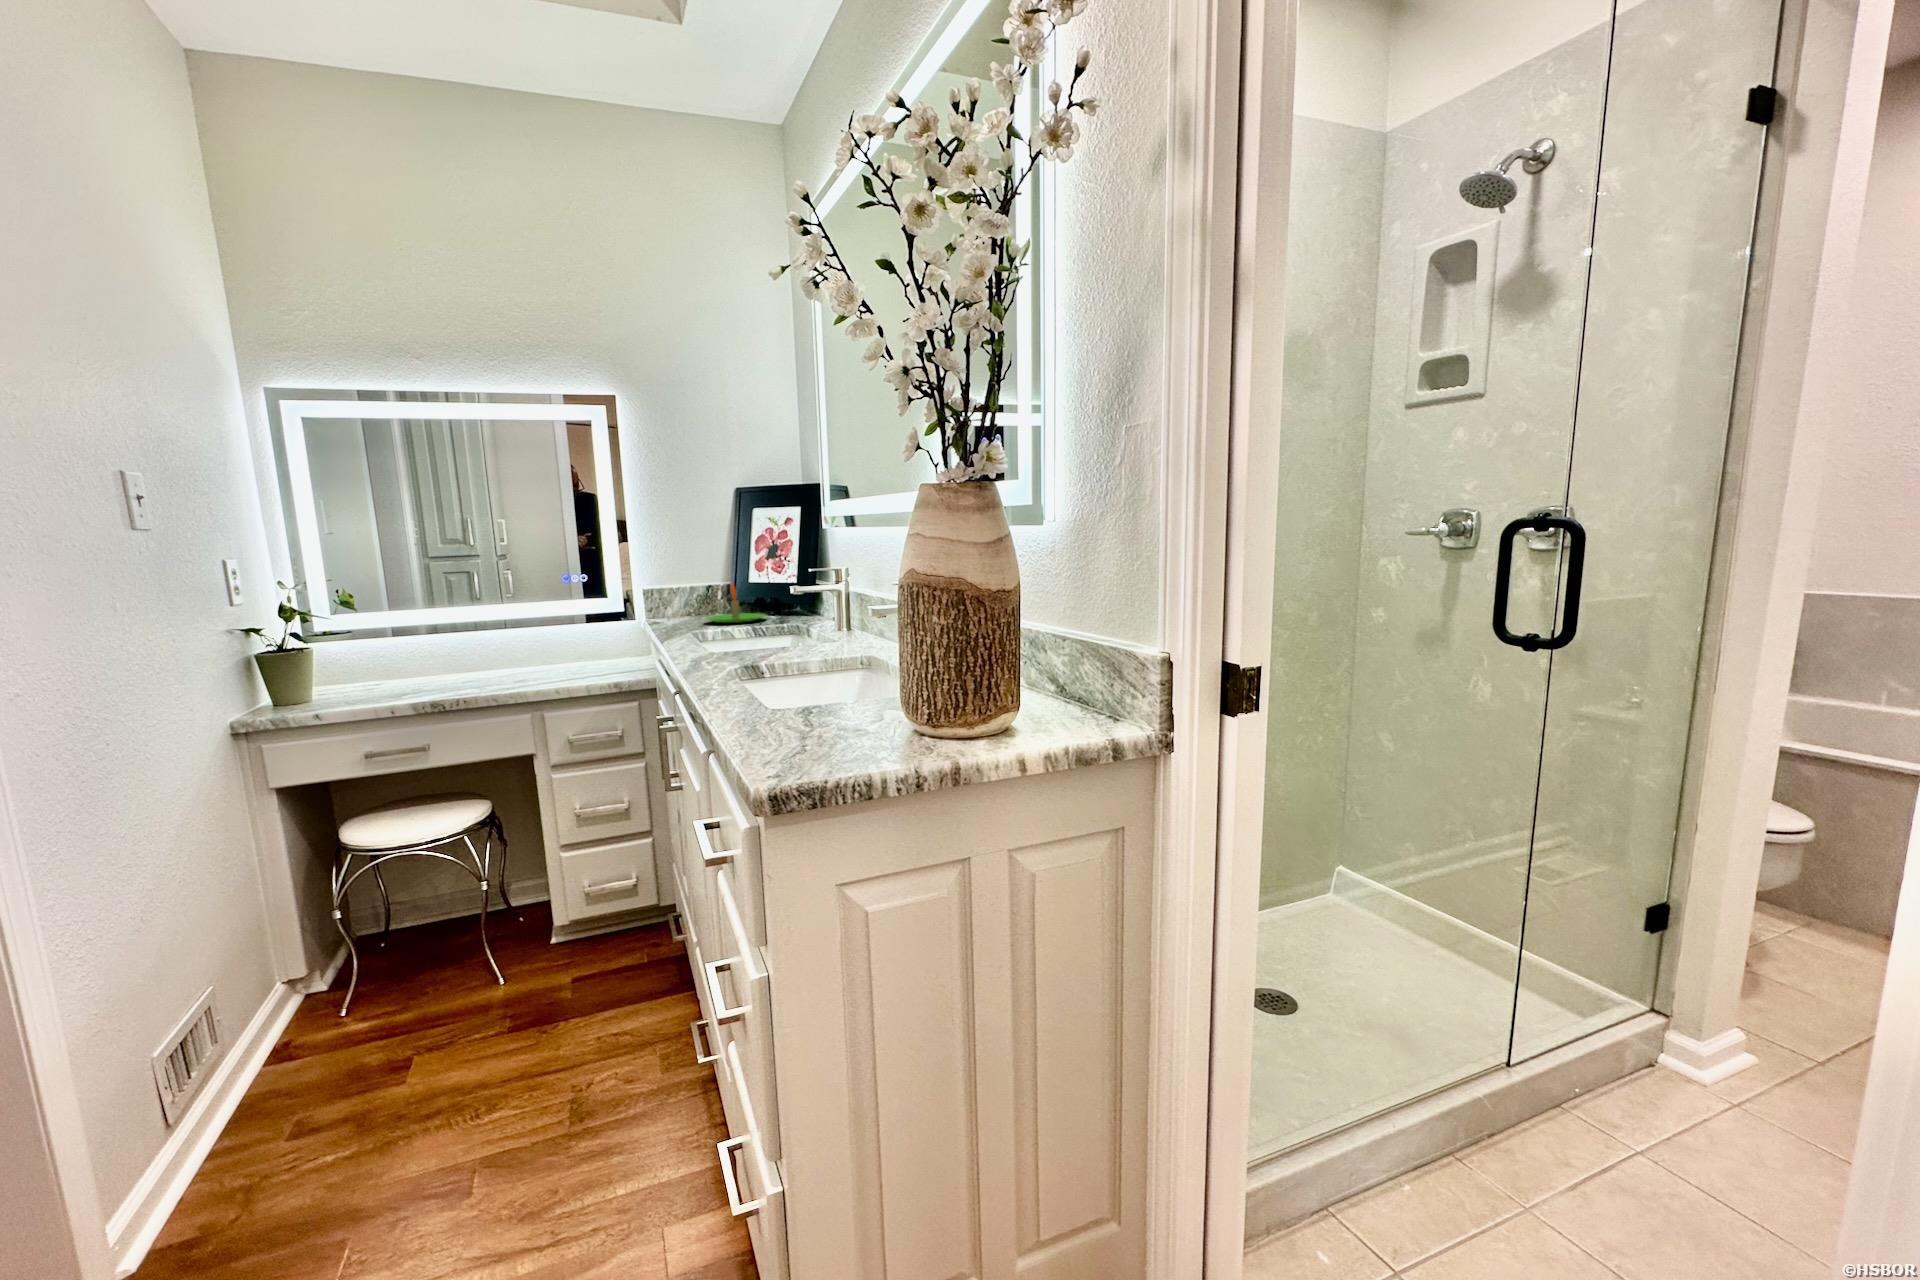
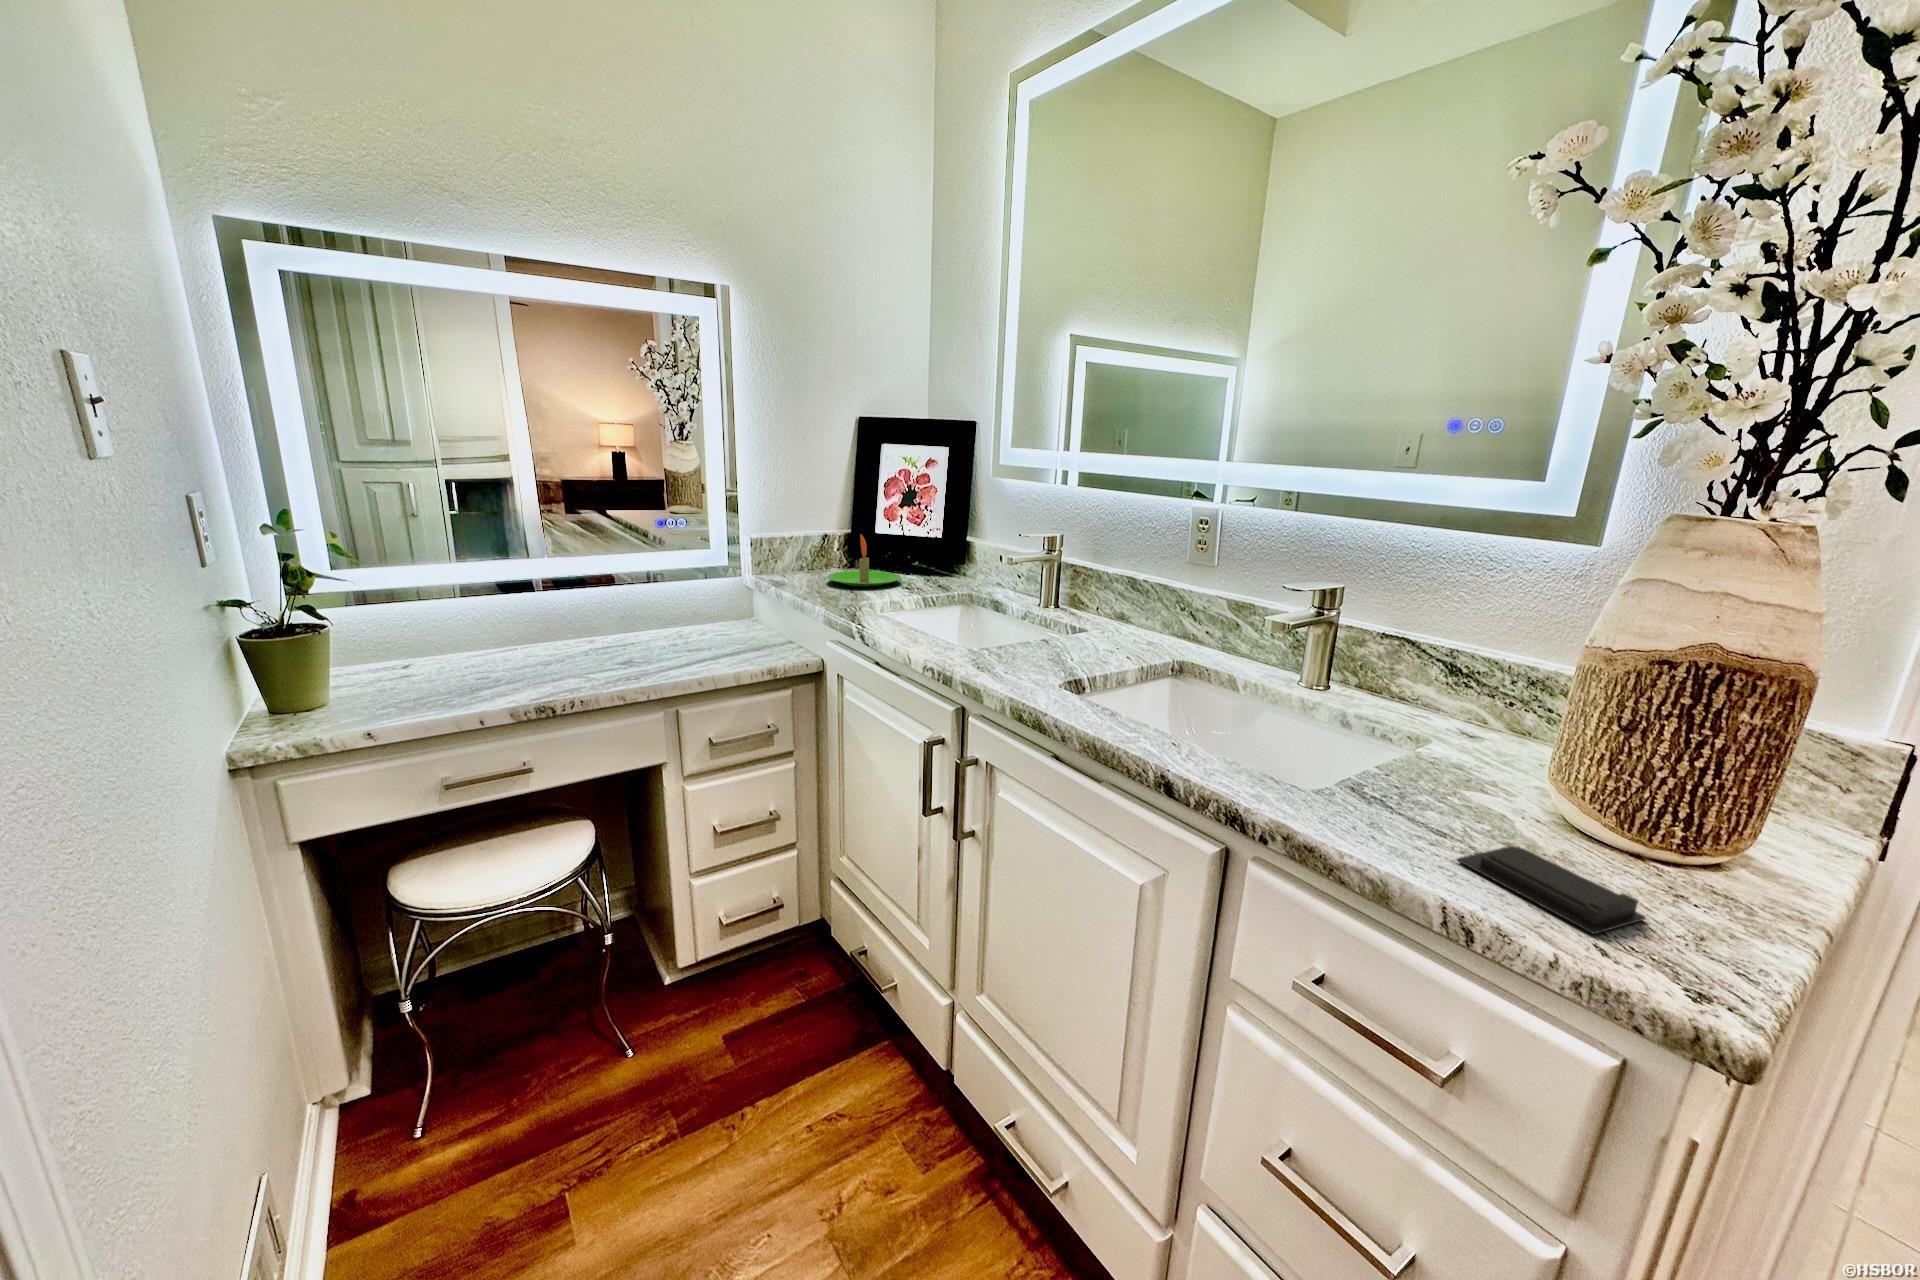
soap bar: none [786,722,839,755] -> present [1457,846,1646,934]

